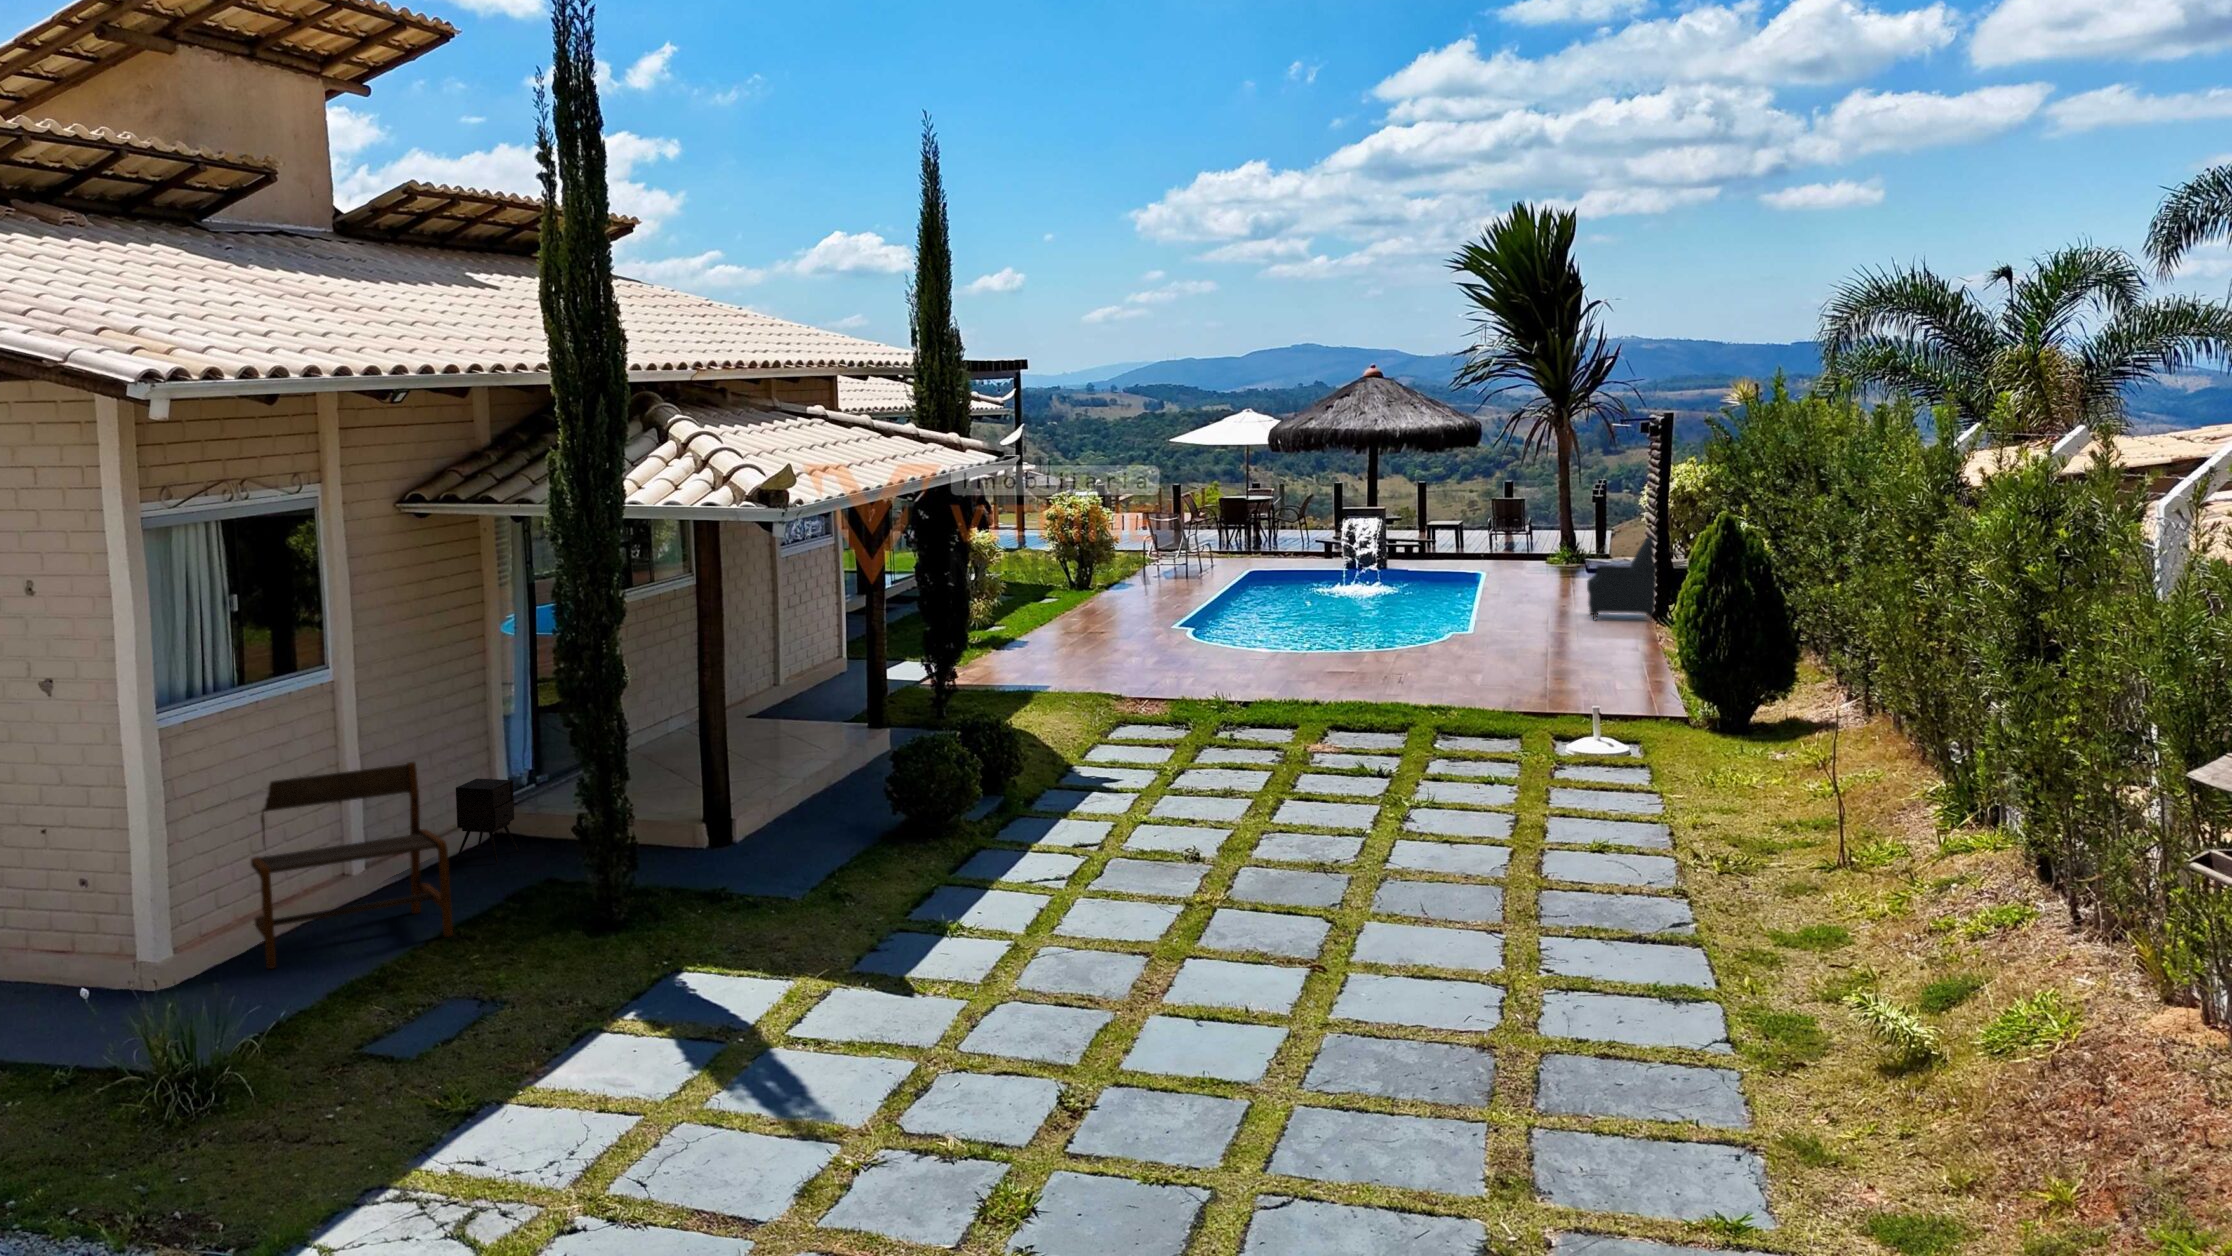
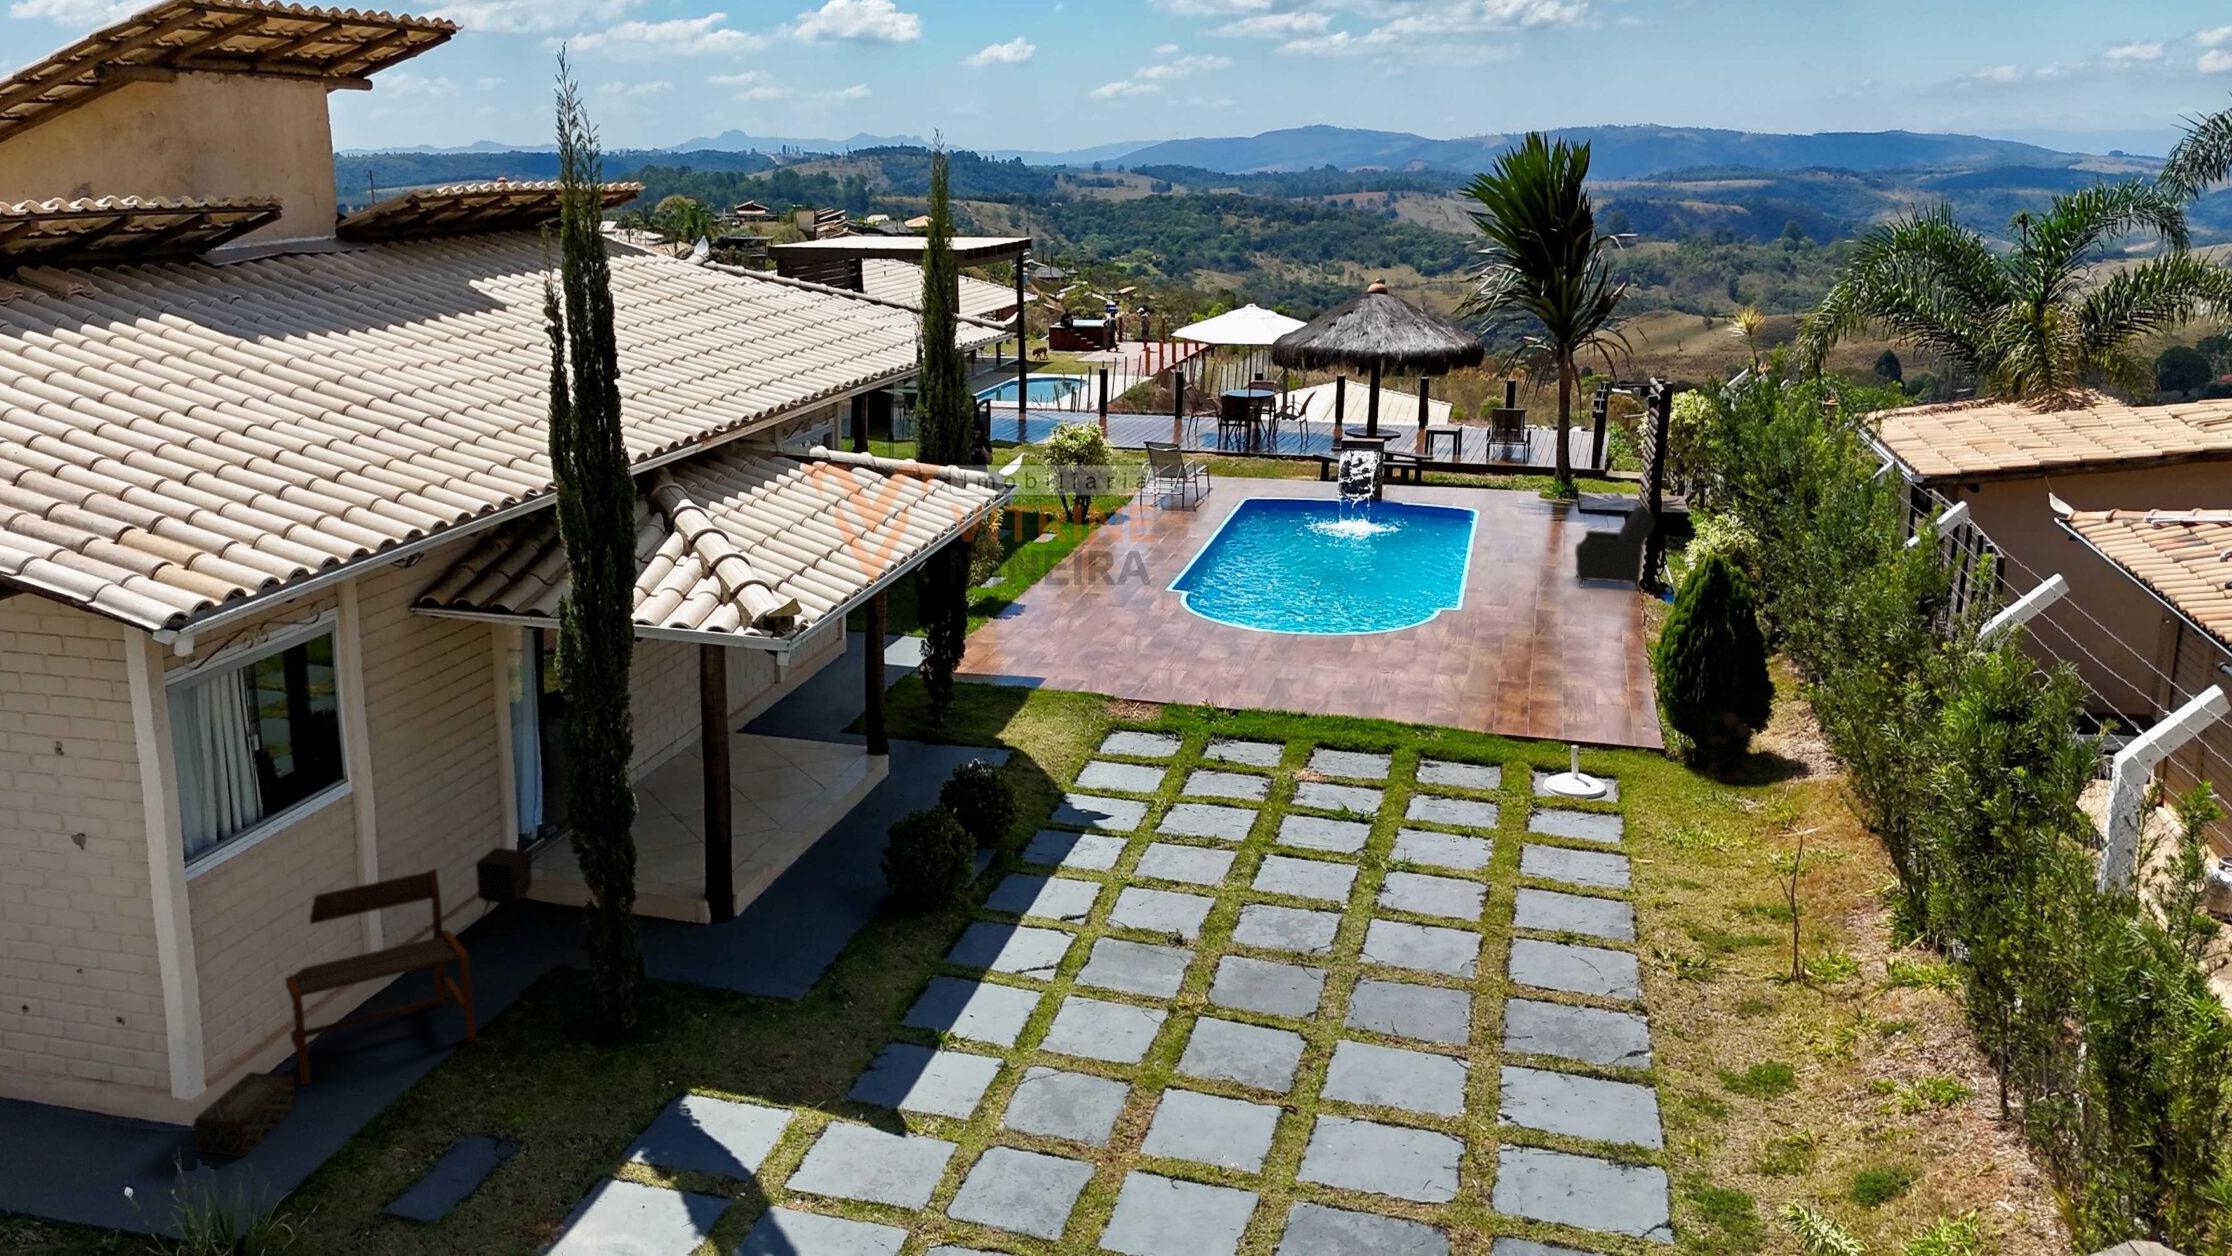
decorative plant: none [1731,672,1786,744] -> present [1704,713,1755,783]
woven basket: none [152,947,261,1019] -> present [194,1072,296,1156]

